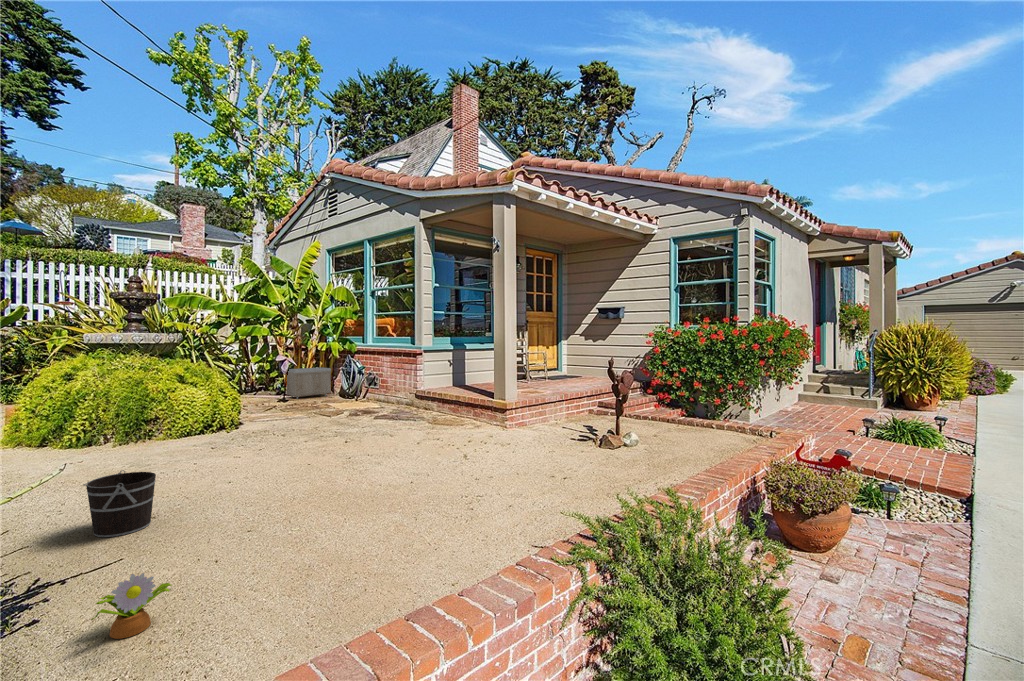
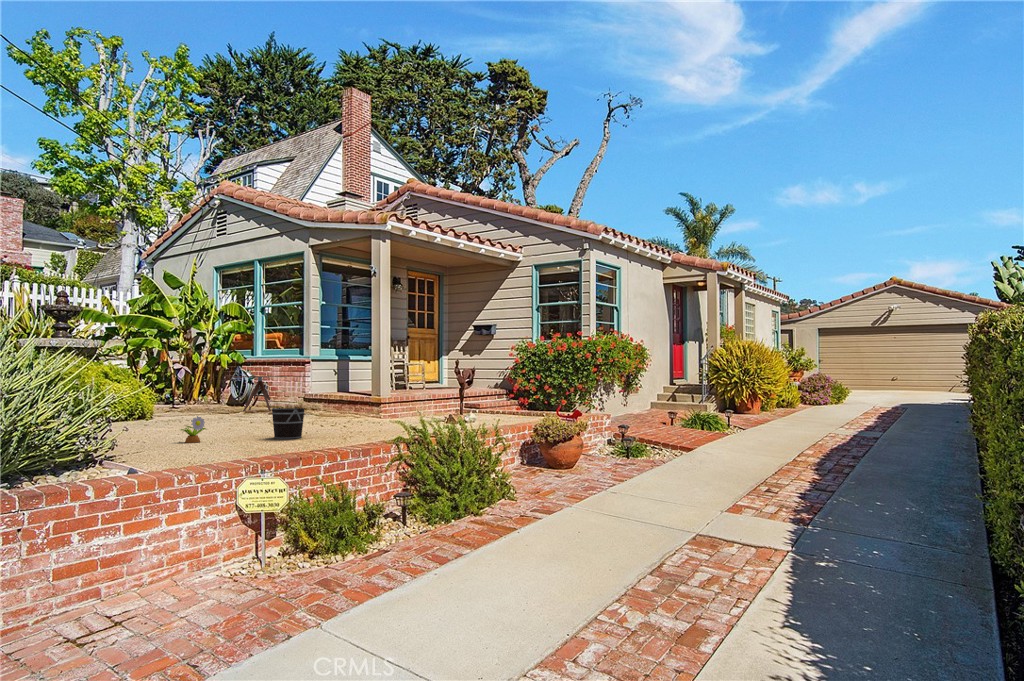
storage bench: present [286,367,331,399] -> none [175,381,219,408]
round table: none [338,367,397,409] -> present [233,376,287,411]
bucket: present [84,470,156,537] -> present [272,407,305,439]

